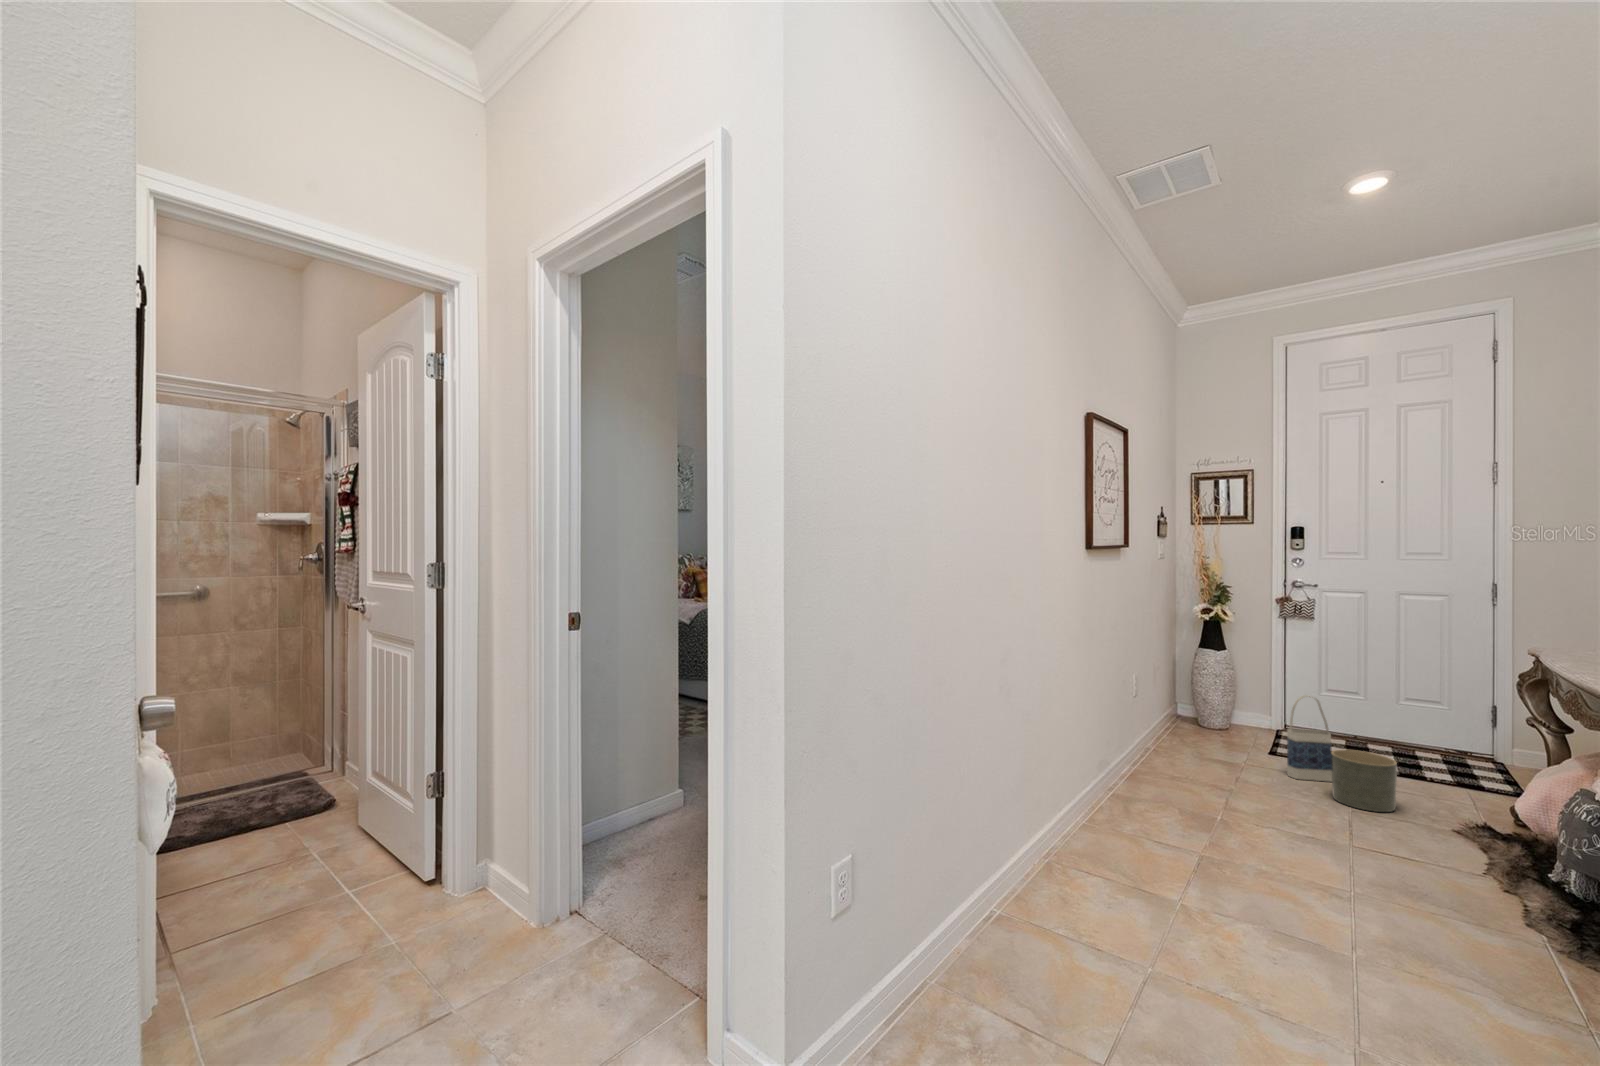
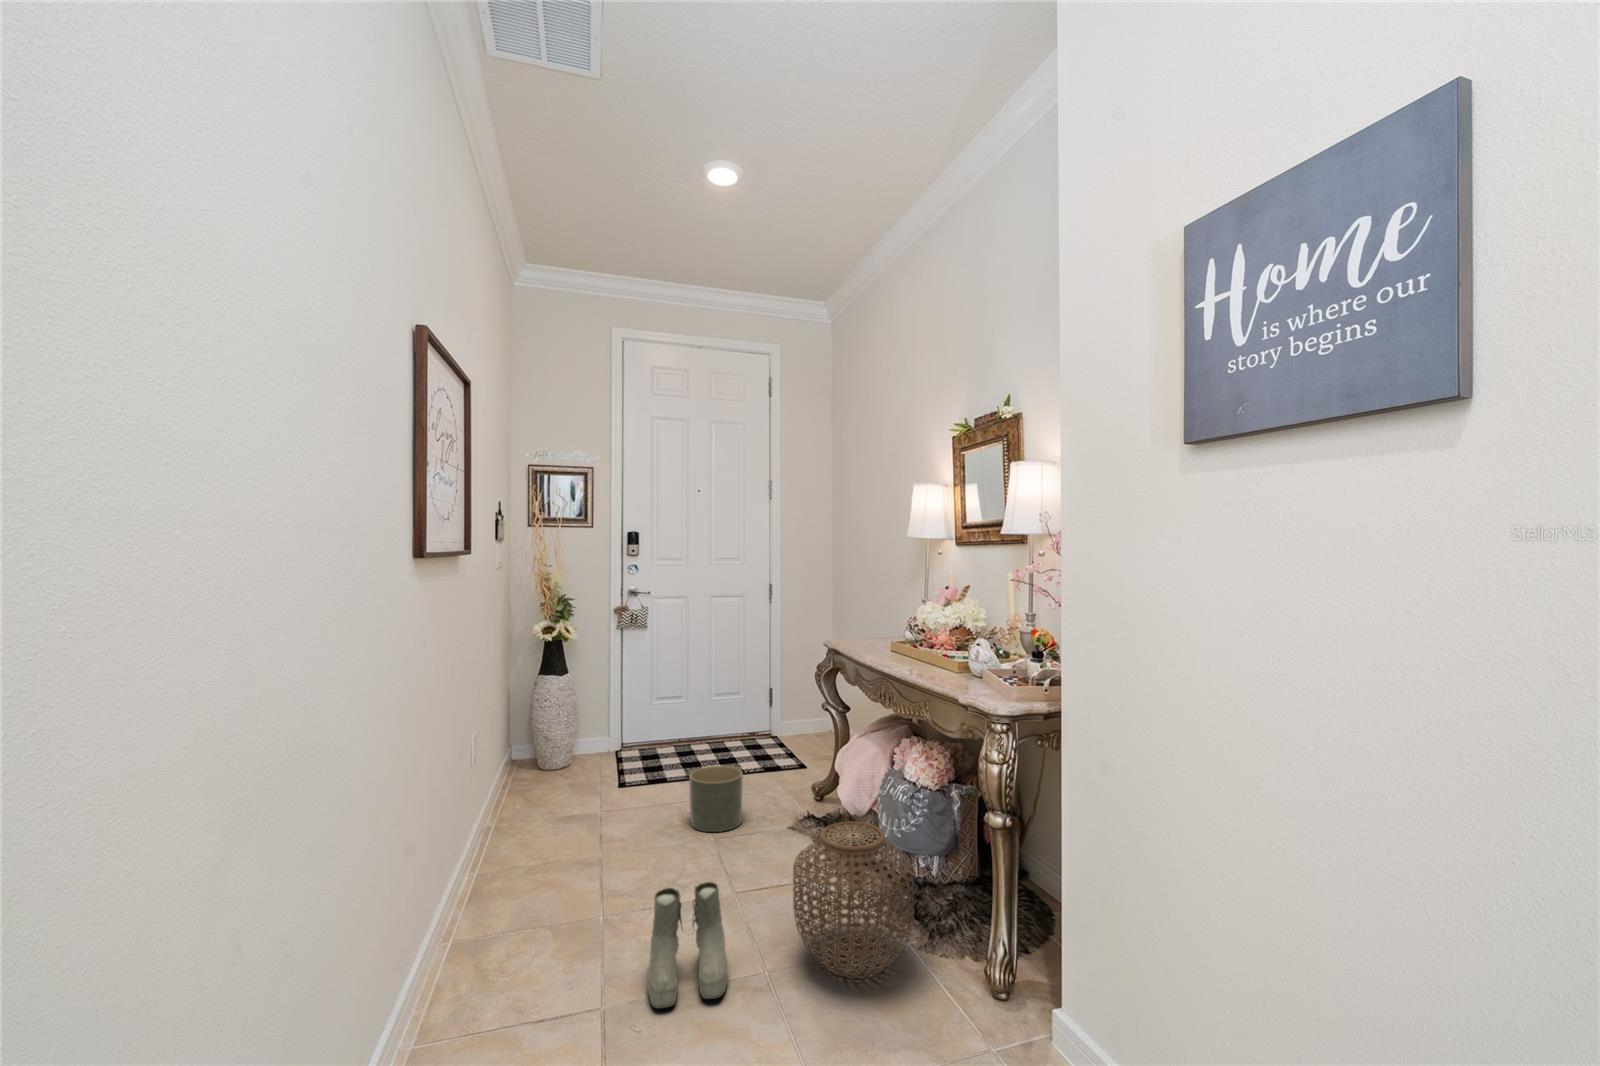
bag: present [1287,695,1332,782] -> none [643,716,683,813]
woven basket: none [1390,800,1550,947] -> present [793,821,914,978]
boots: none [1240,801,1316,890] -> present [648,882,727,1009]

